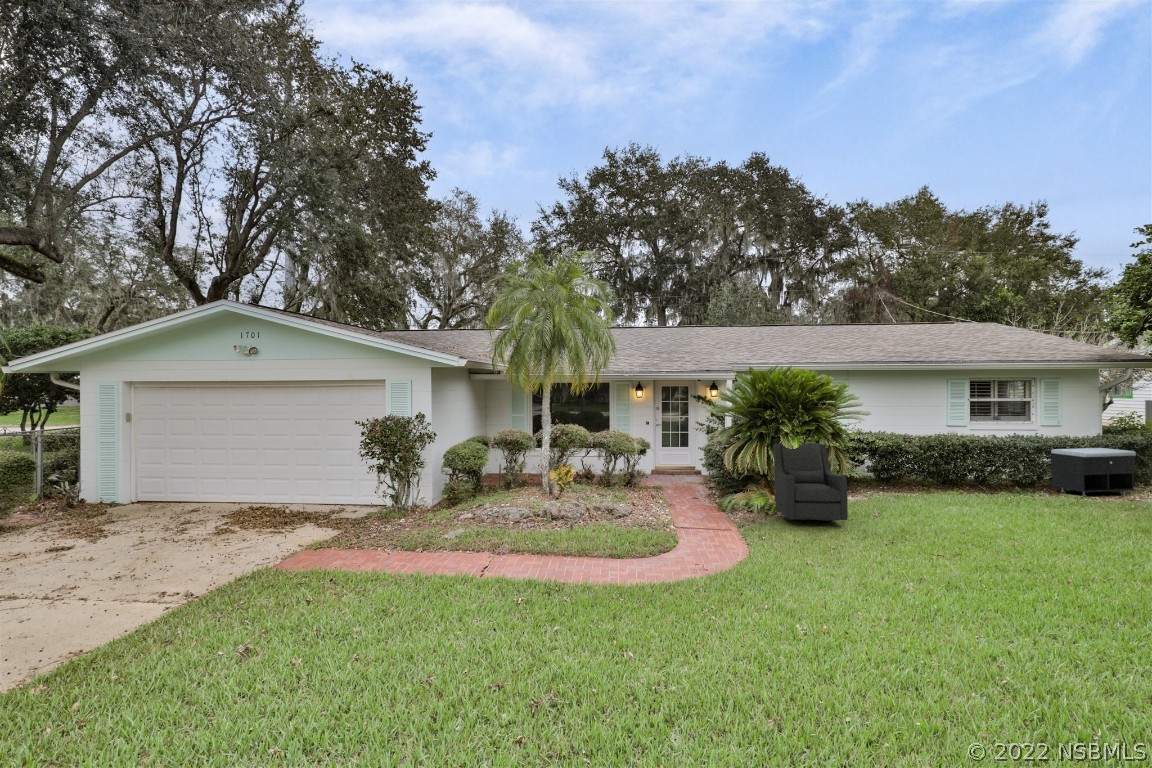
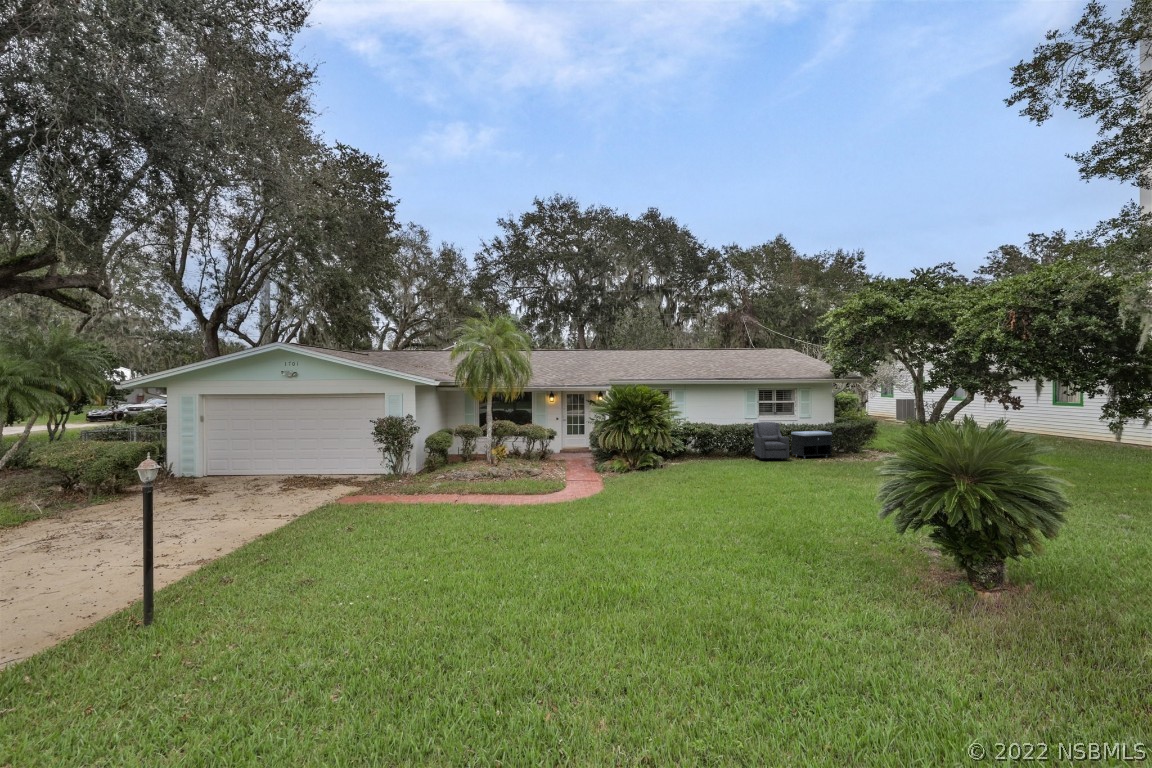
chair: present [773,443,848,525] -> present [753,422,789,461]

